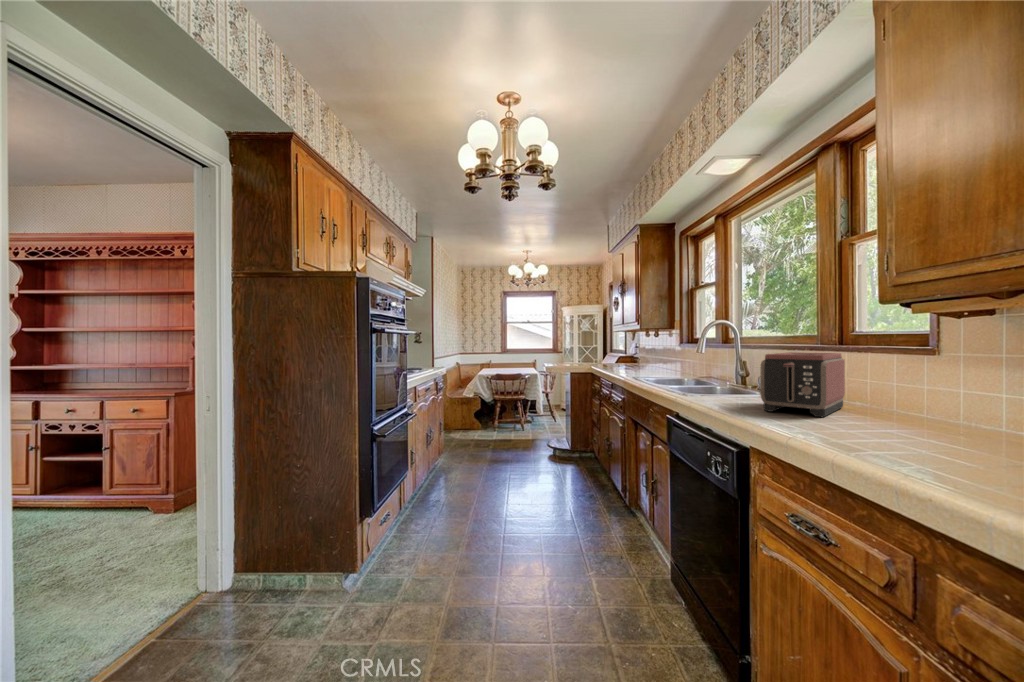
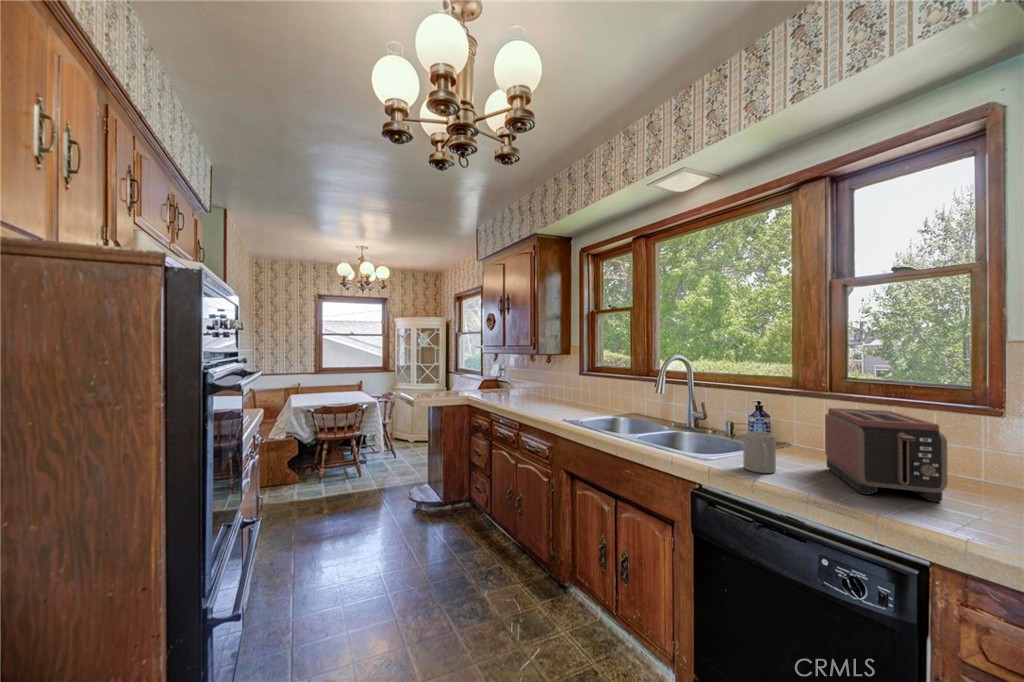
mug: none [710,372,734,402] -> present [743,431,776,473]

